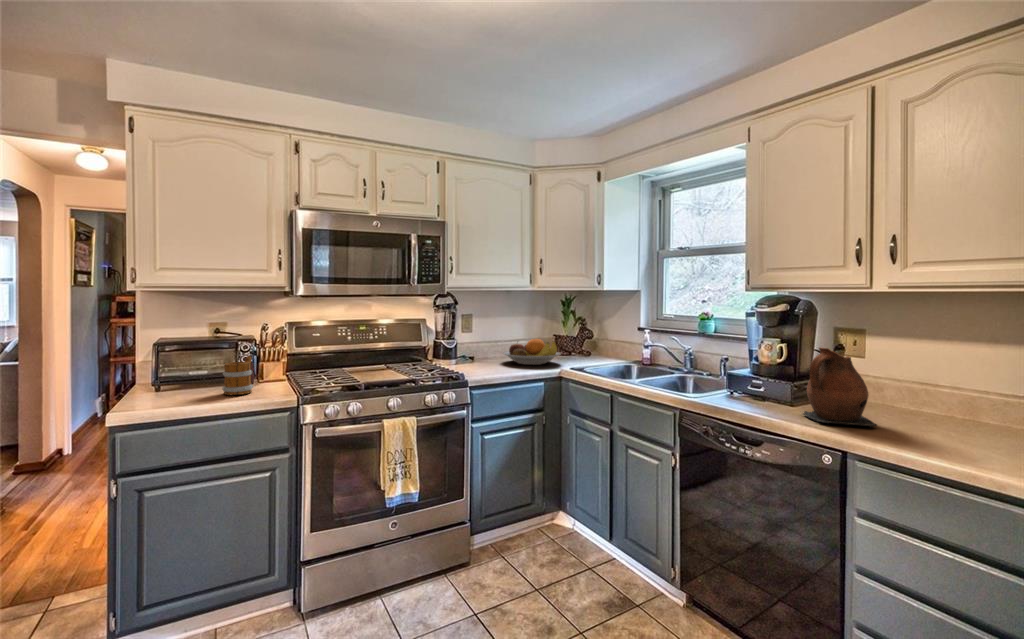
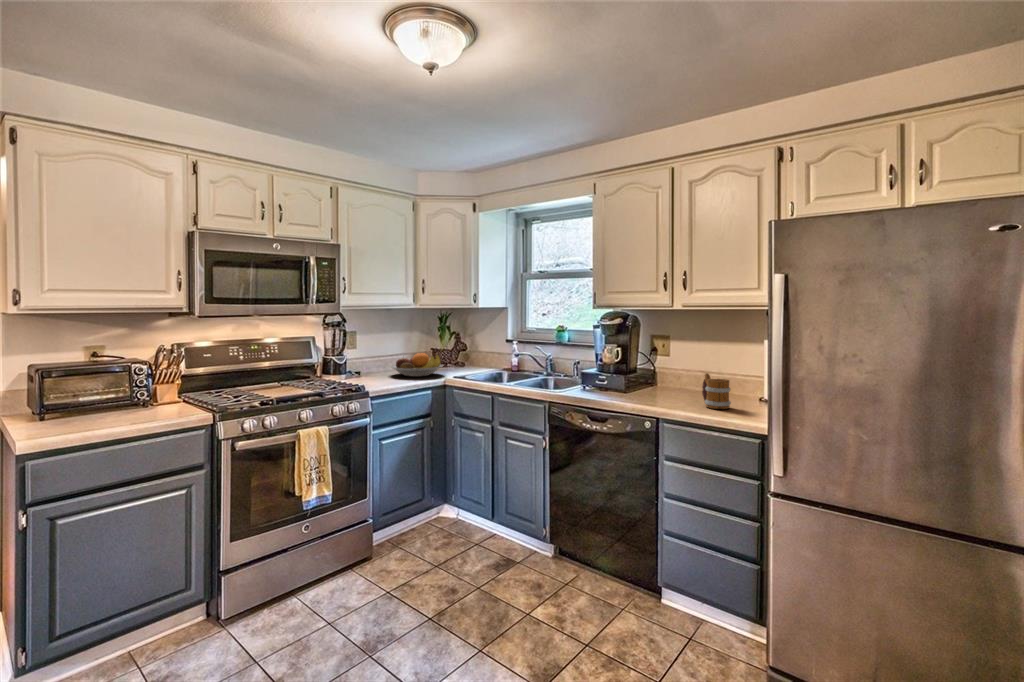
ceramic pitcher: present [803,347,877,427] -> none [631,351,678,404]
mug: present [222,356,254,395] -> present [702,373,731,409]

